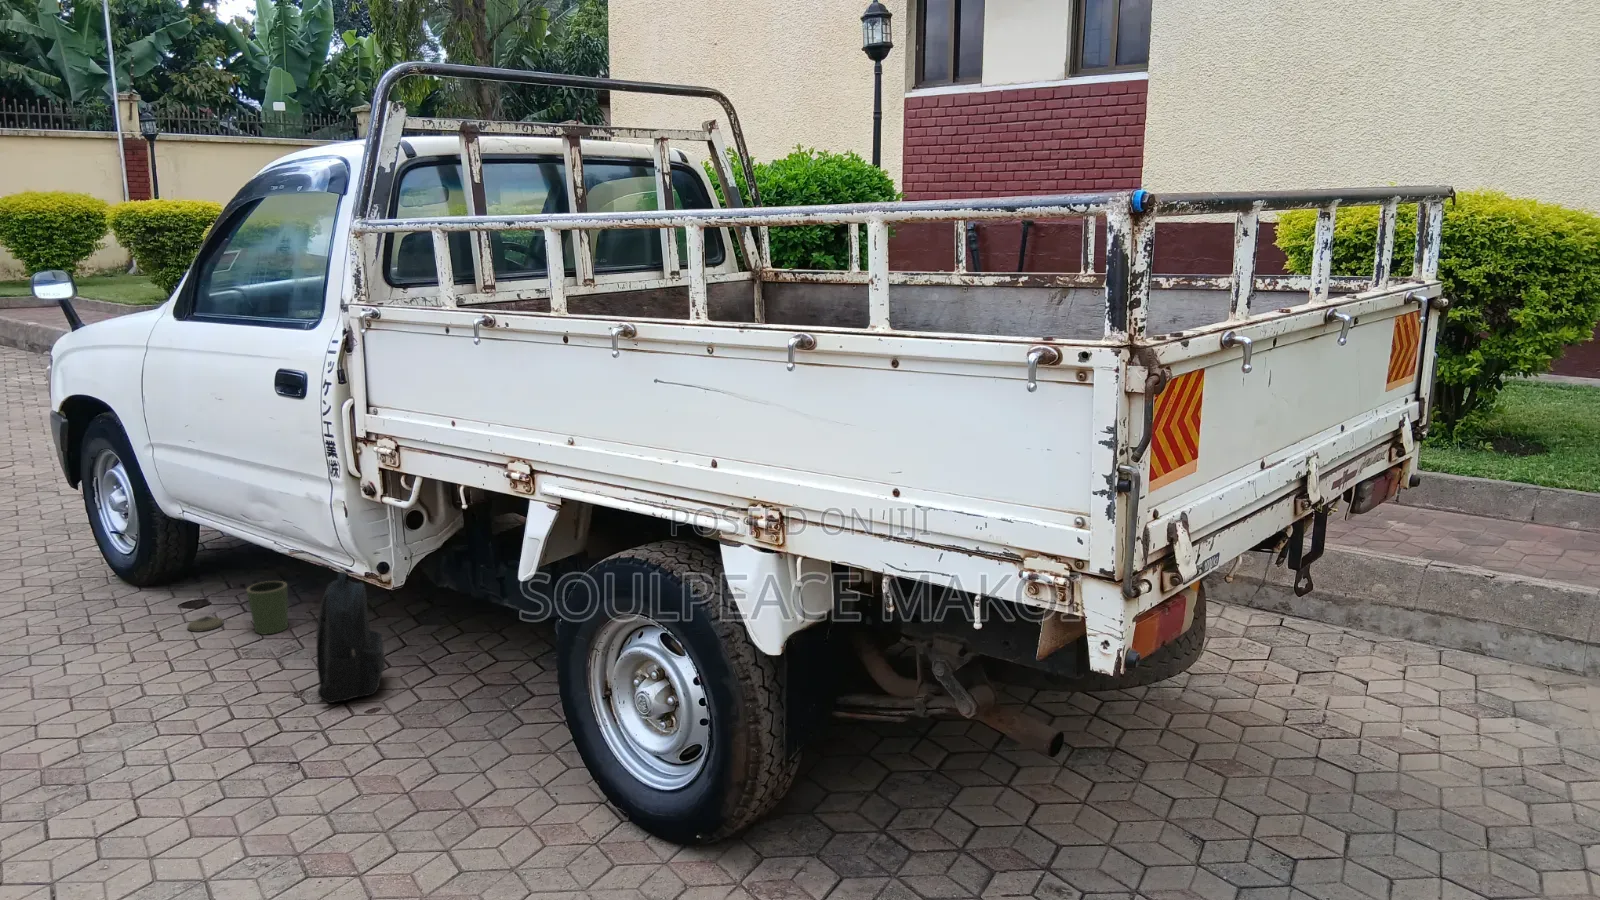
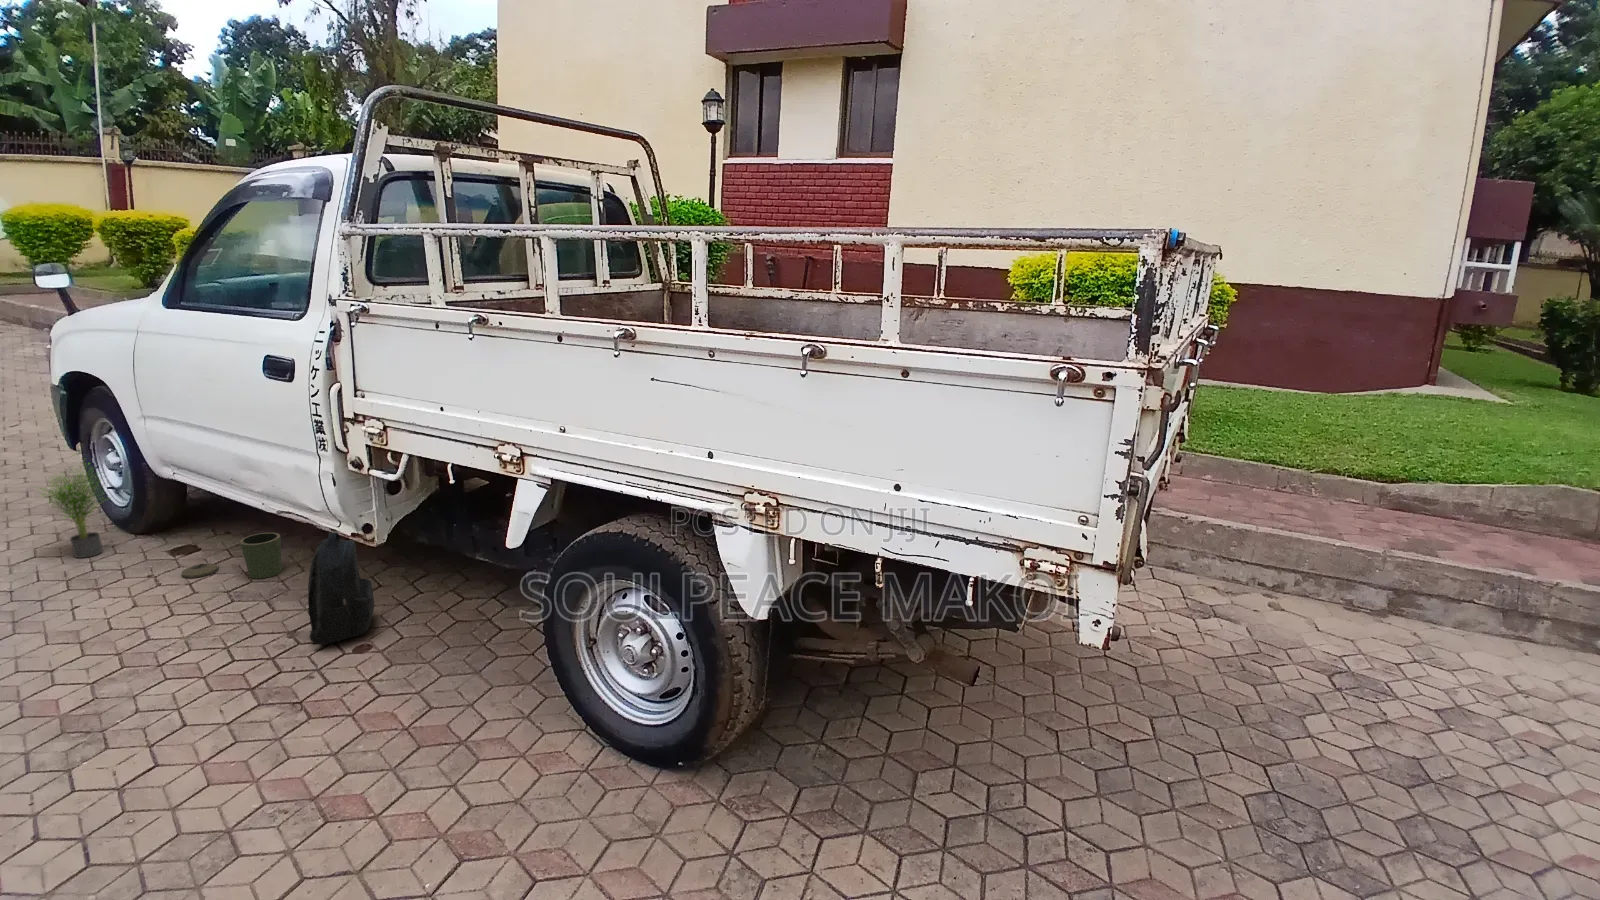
potted plant: none [46,494,128,608] -> present [40,465,106,558]

